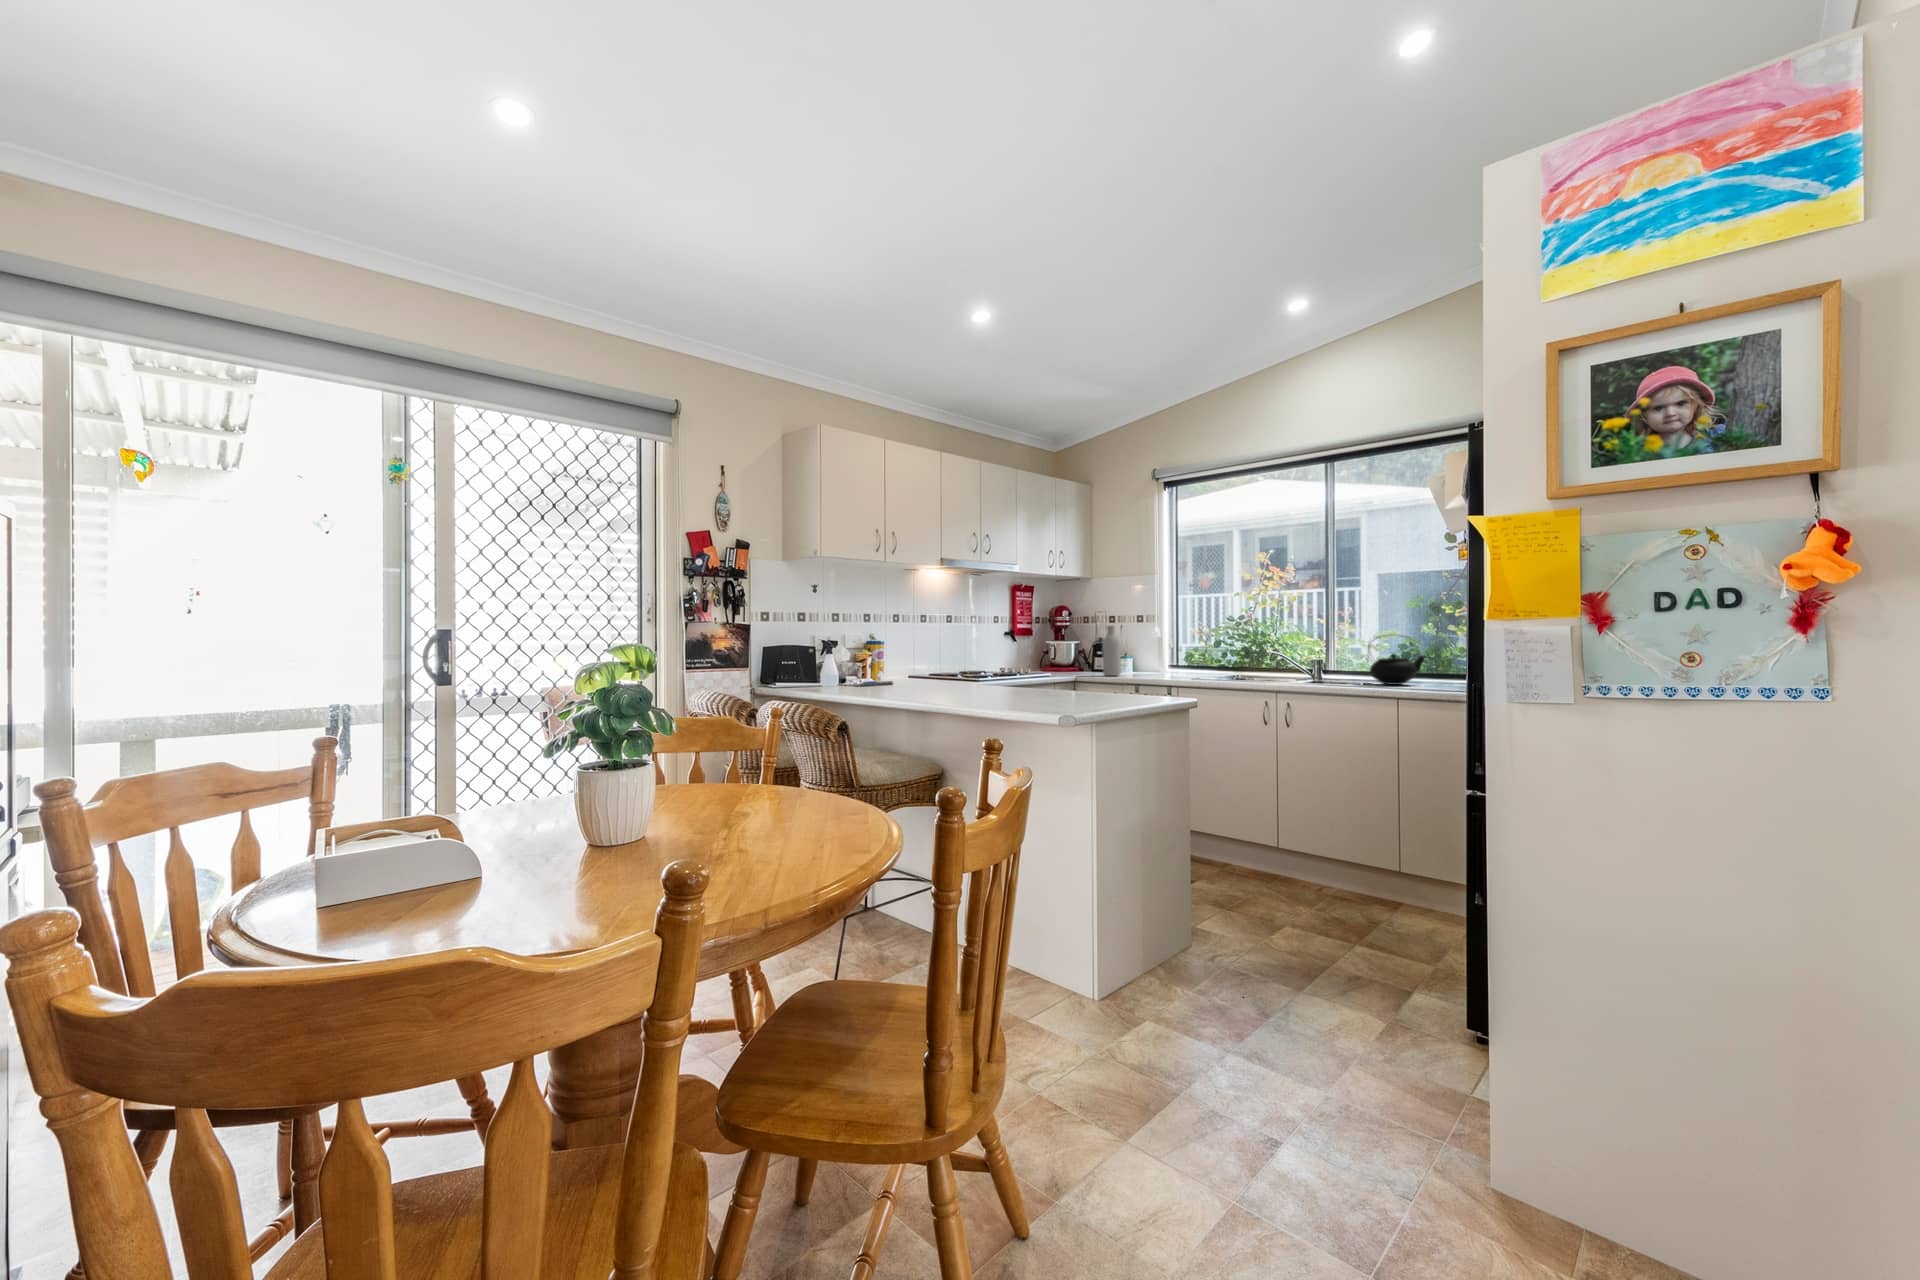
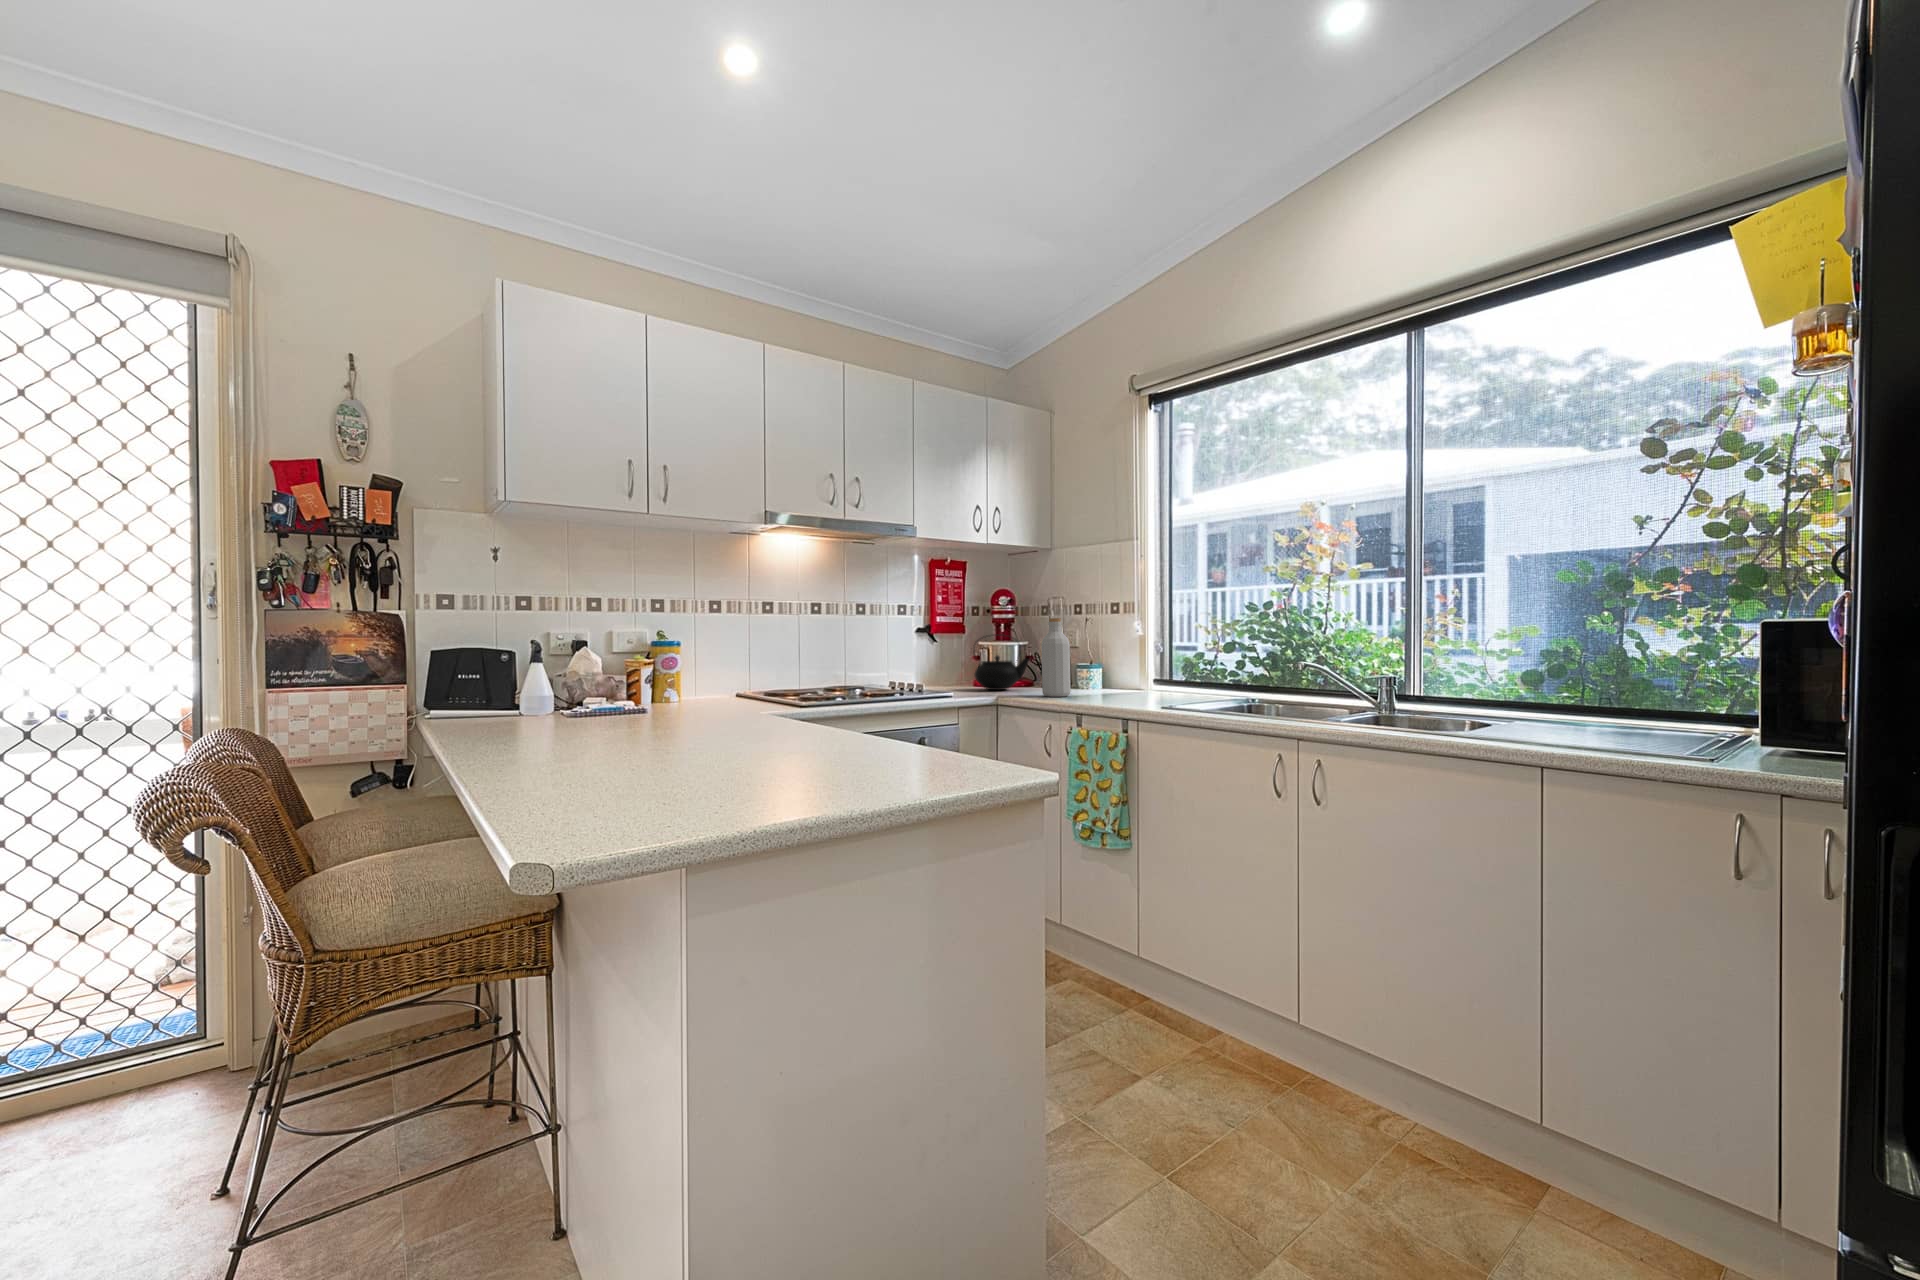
teapot: present [1368,634,1425,685] -> present [974,636,1029,690]

